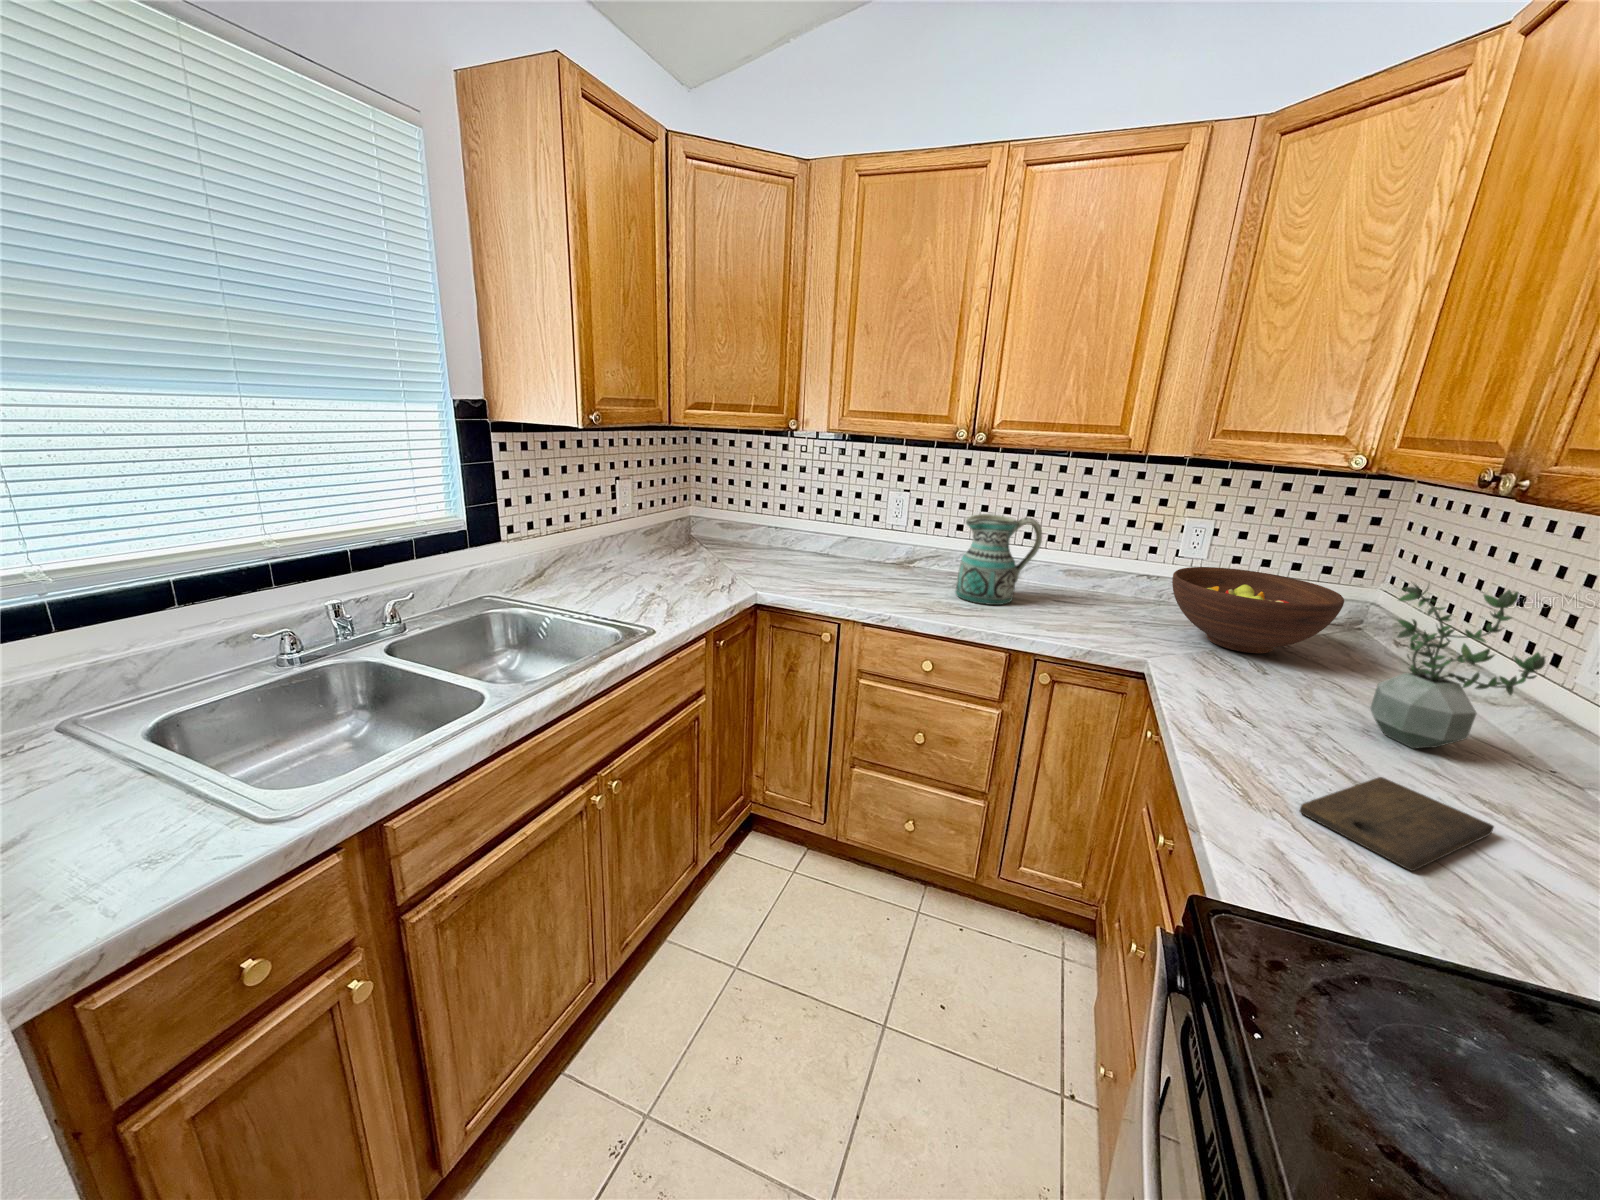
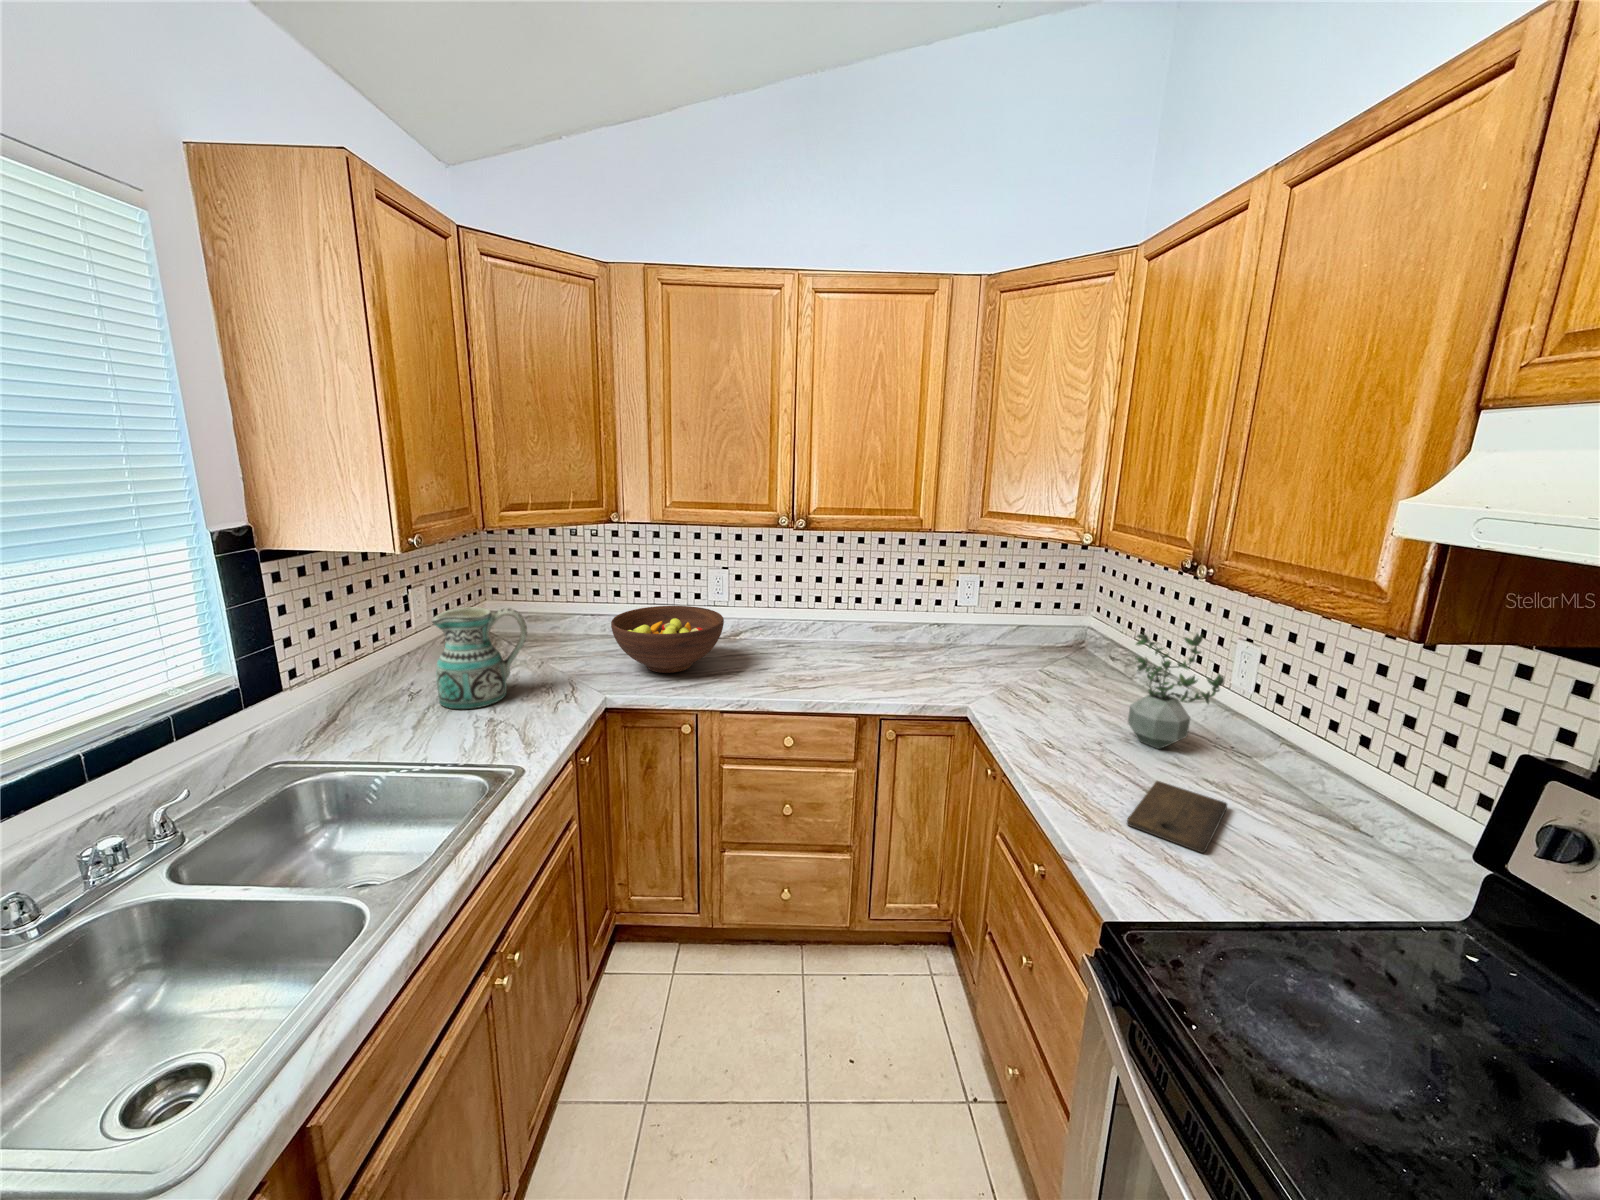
ceramic pitcher: present [956,514,1042,605] -> present [432,607,527,709]
fruit bowl: present [1172,567,1344,653] -> present [611,606,724,673]

